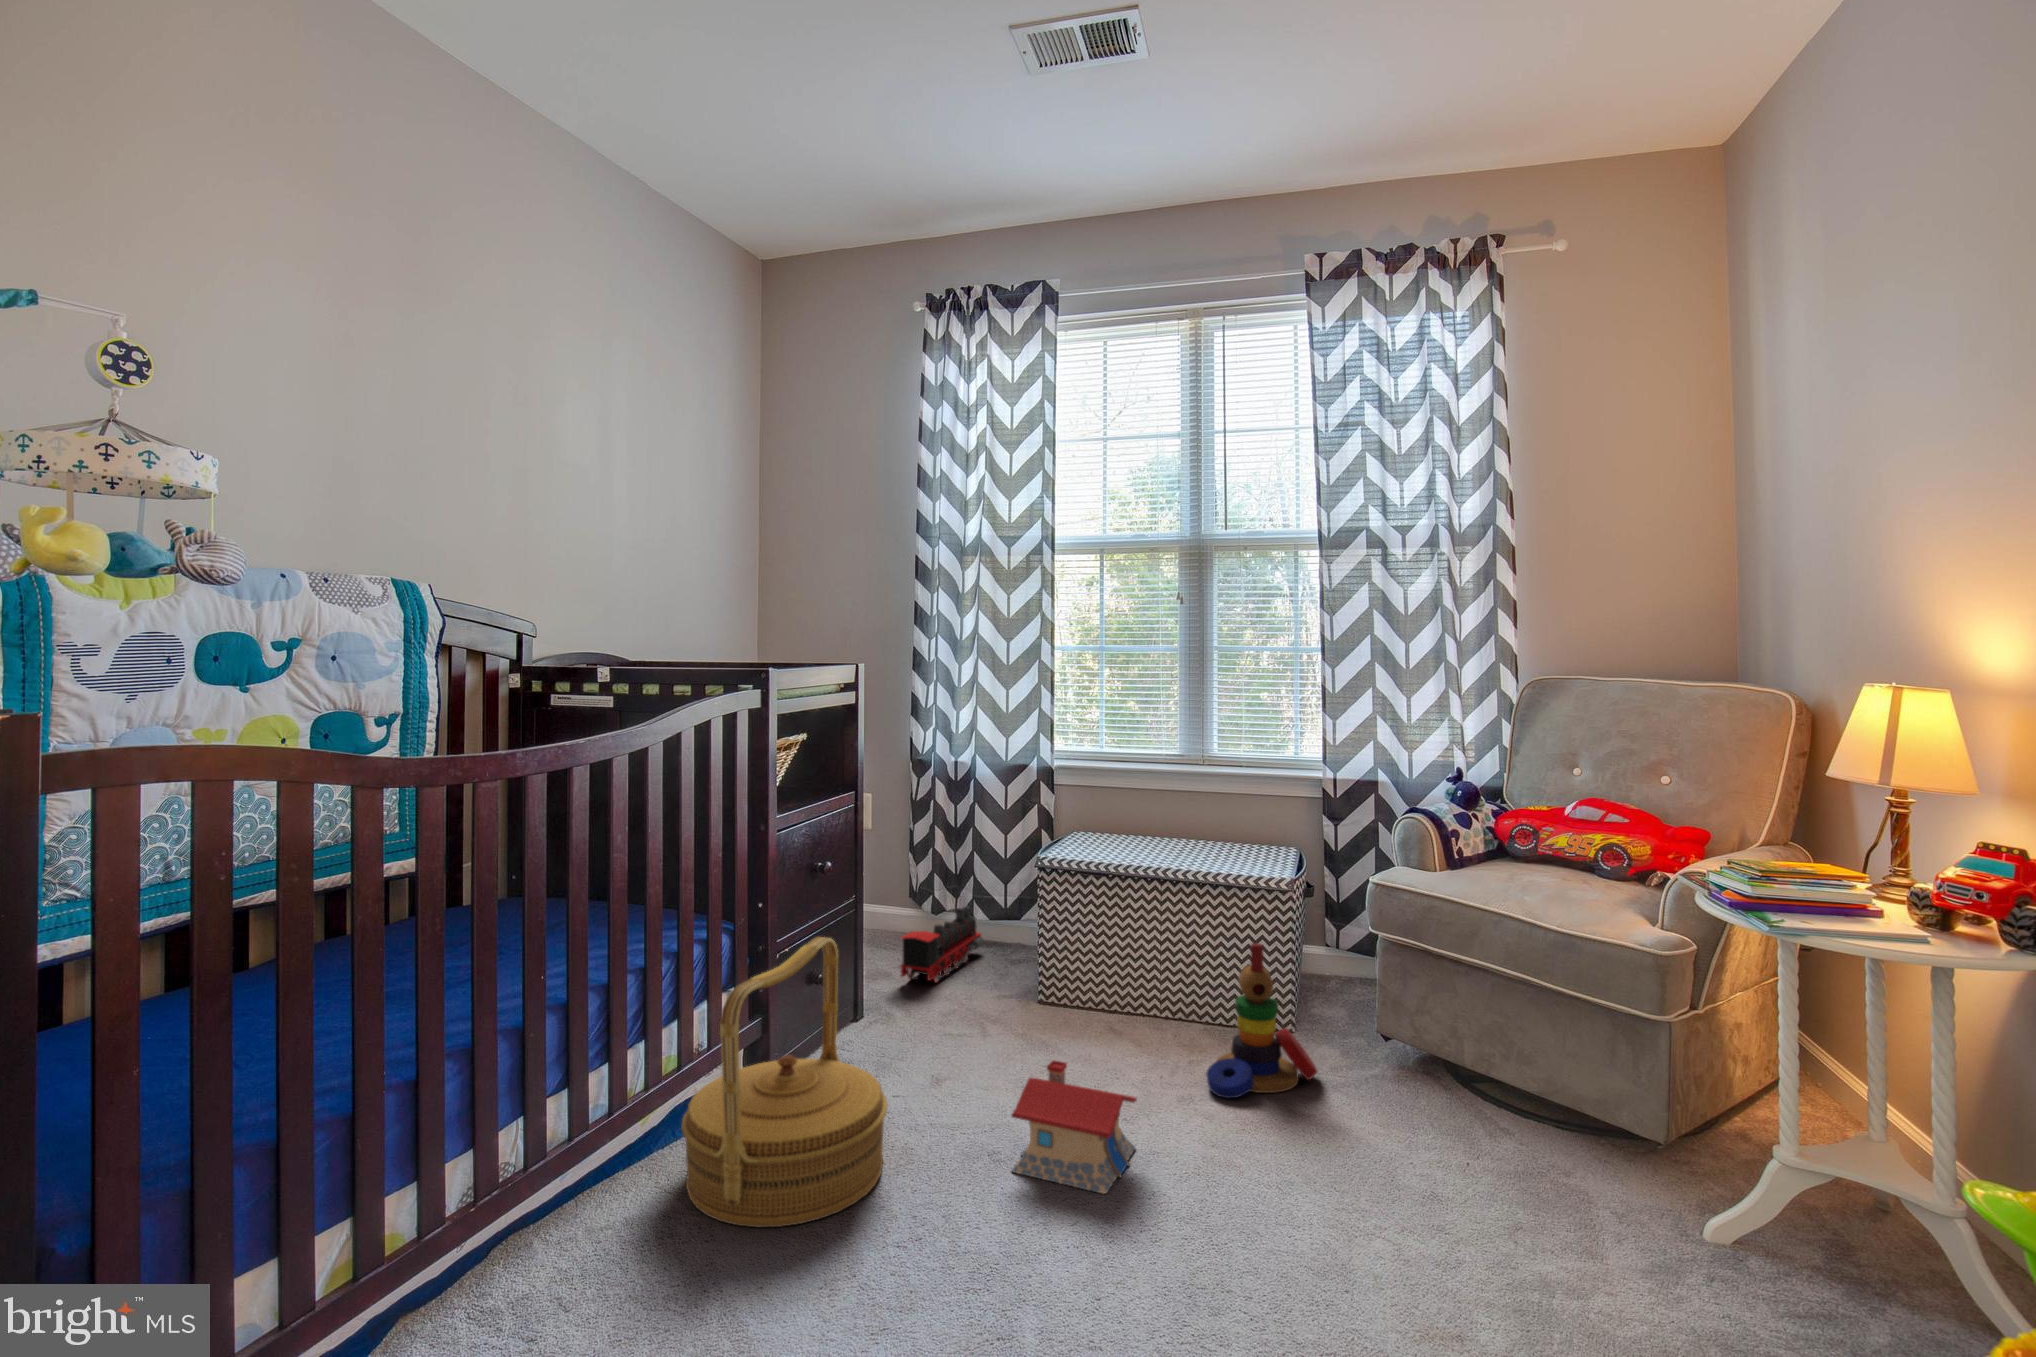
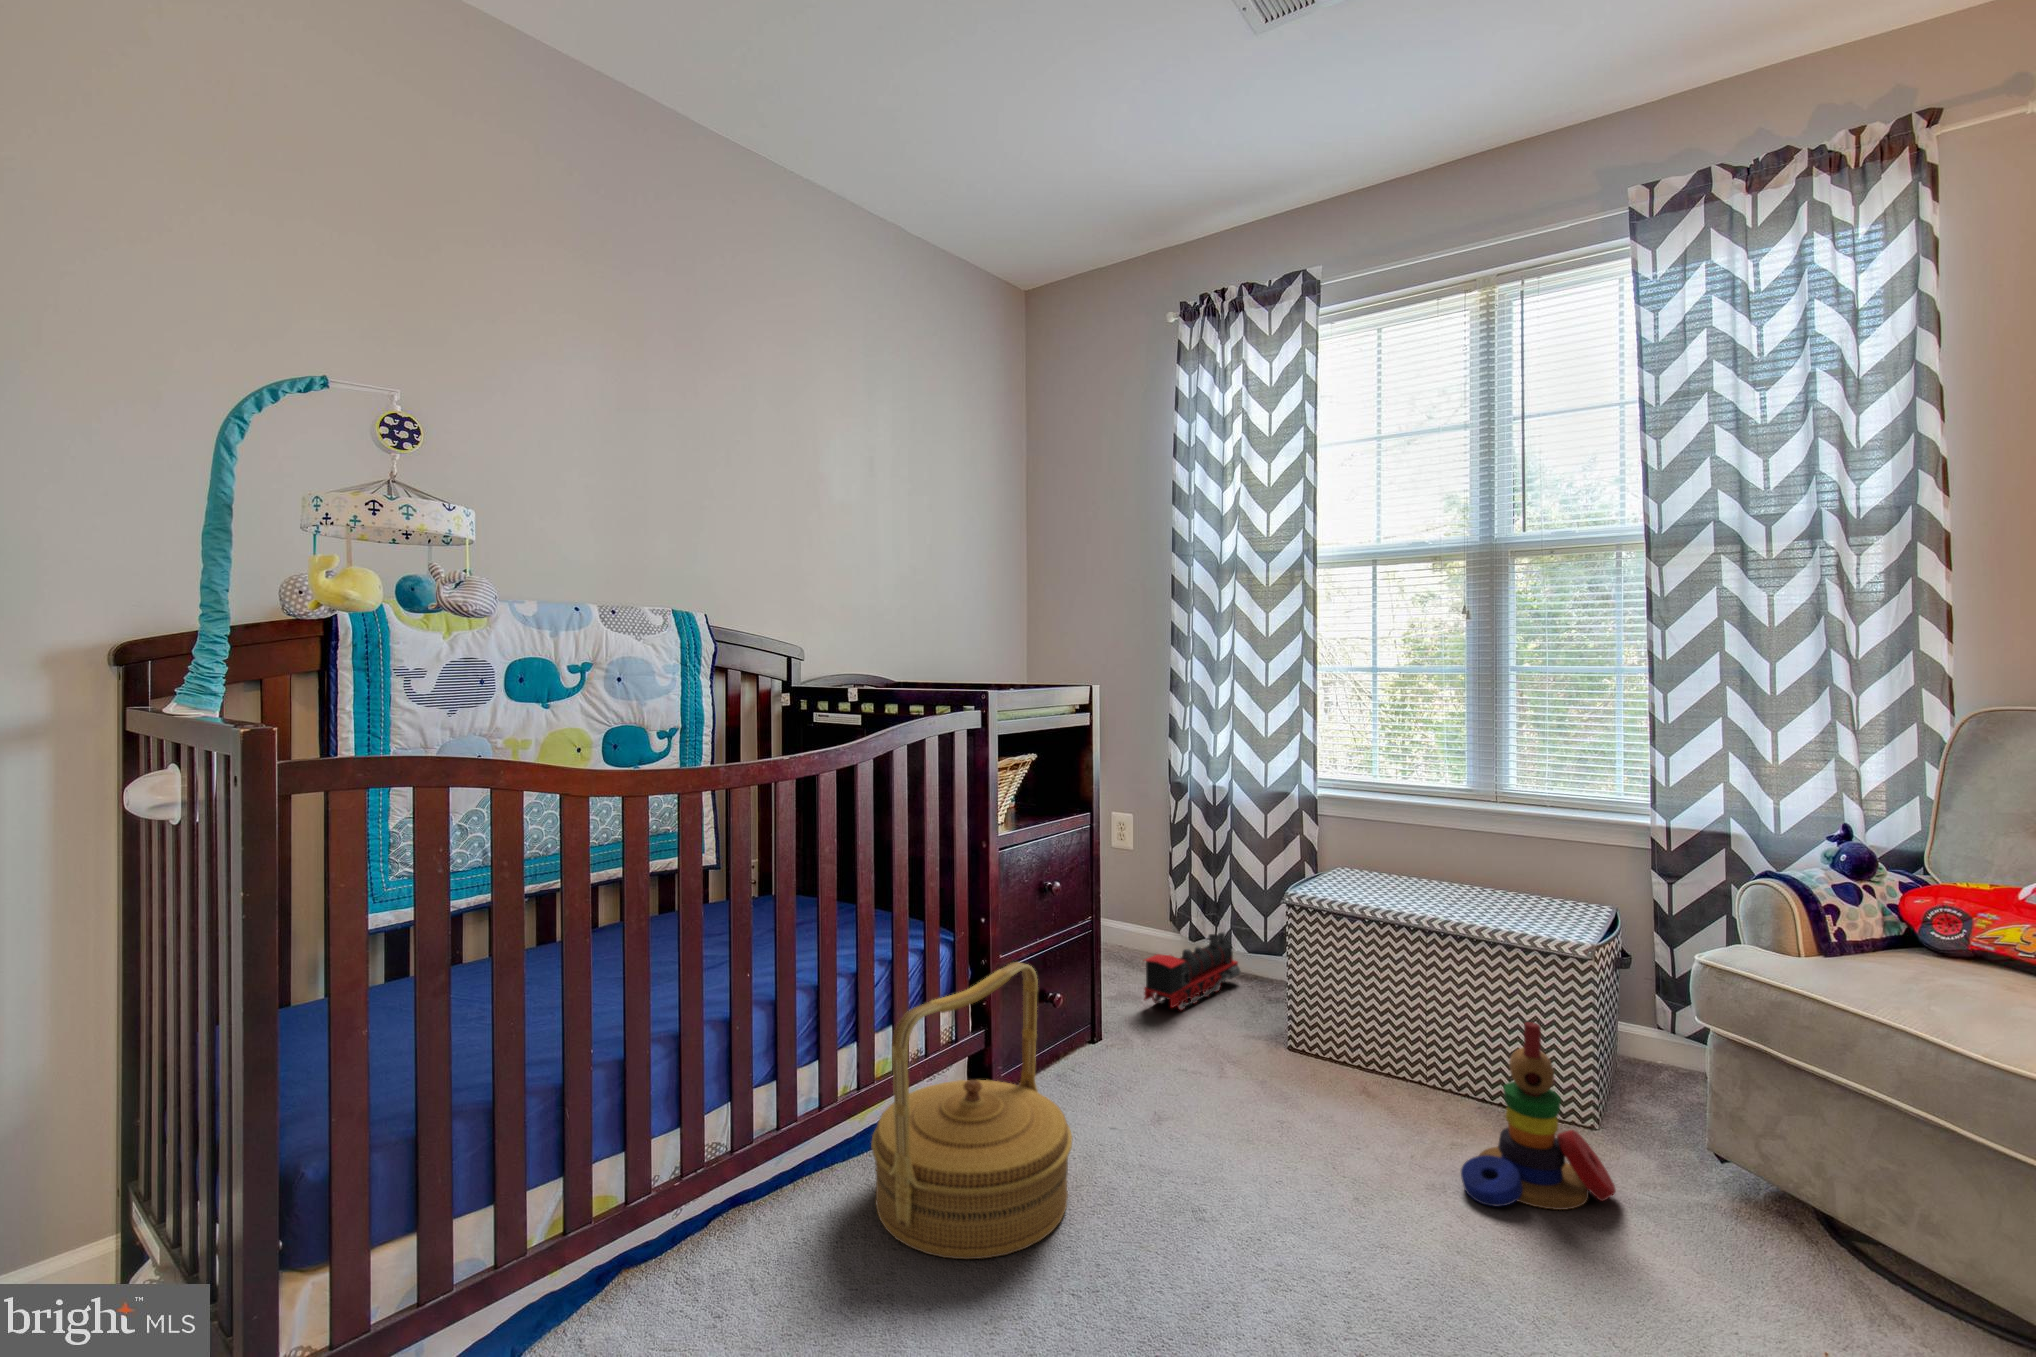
toy house: present [1011,1060,1137,1194] -> none [1200,1128,1354,1299]

